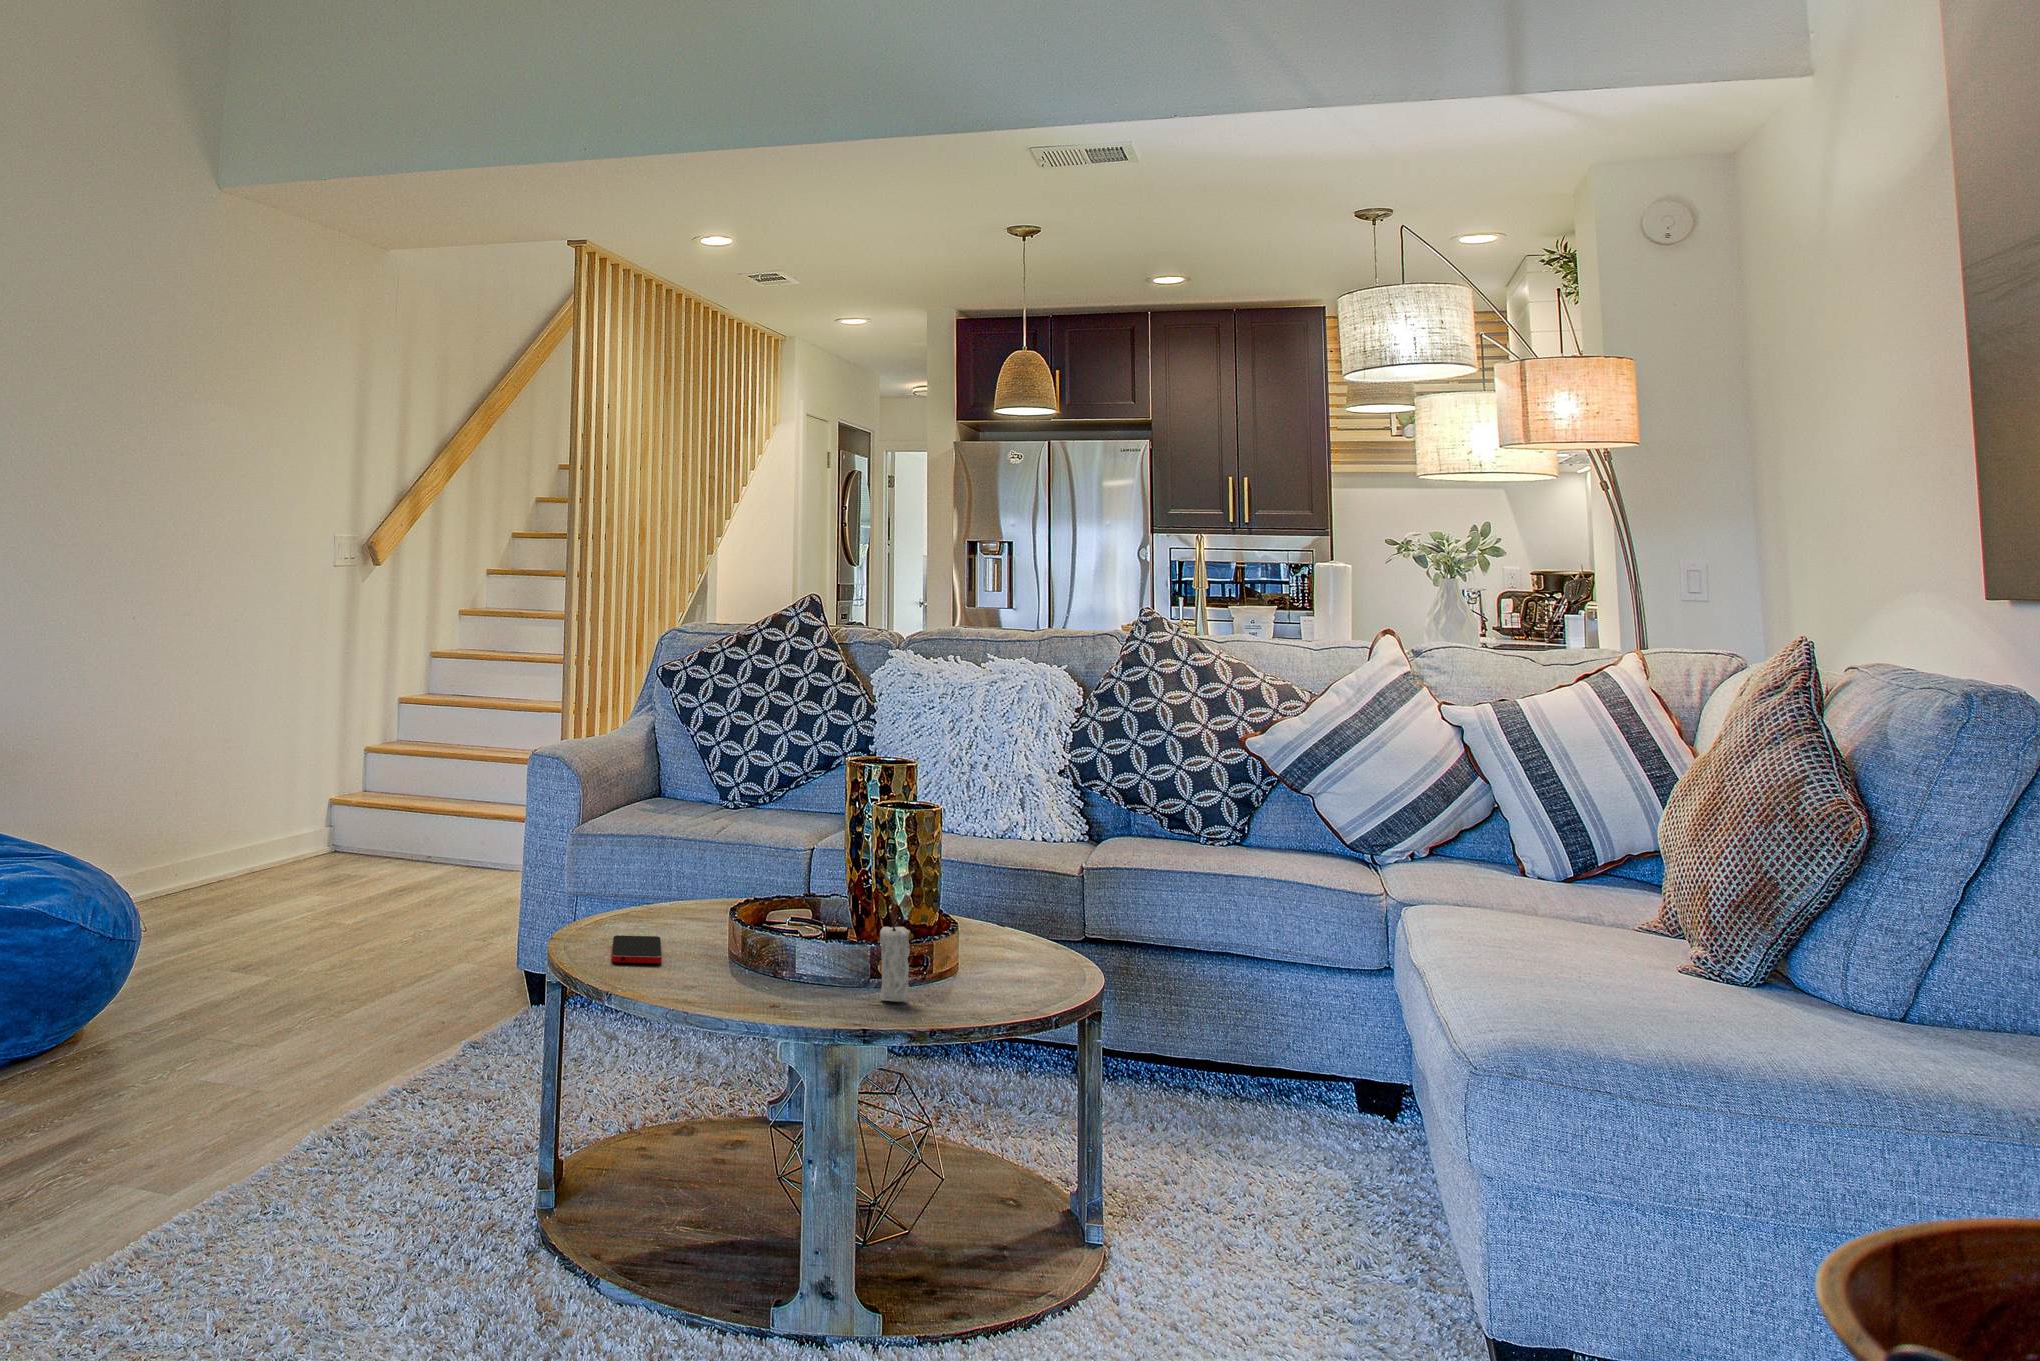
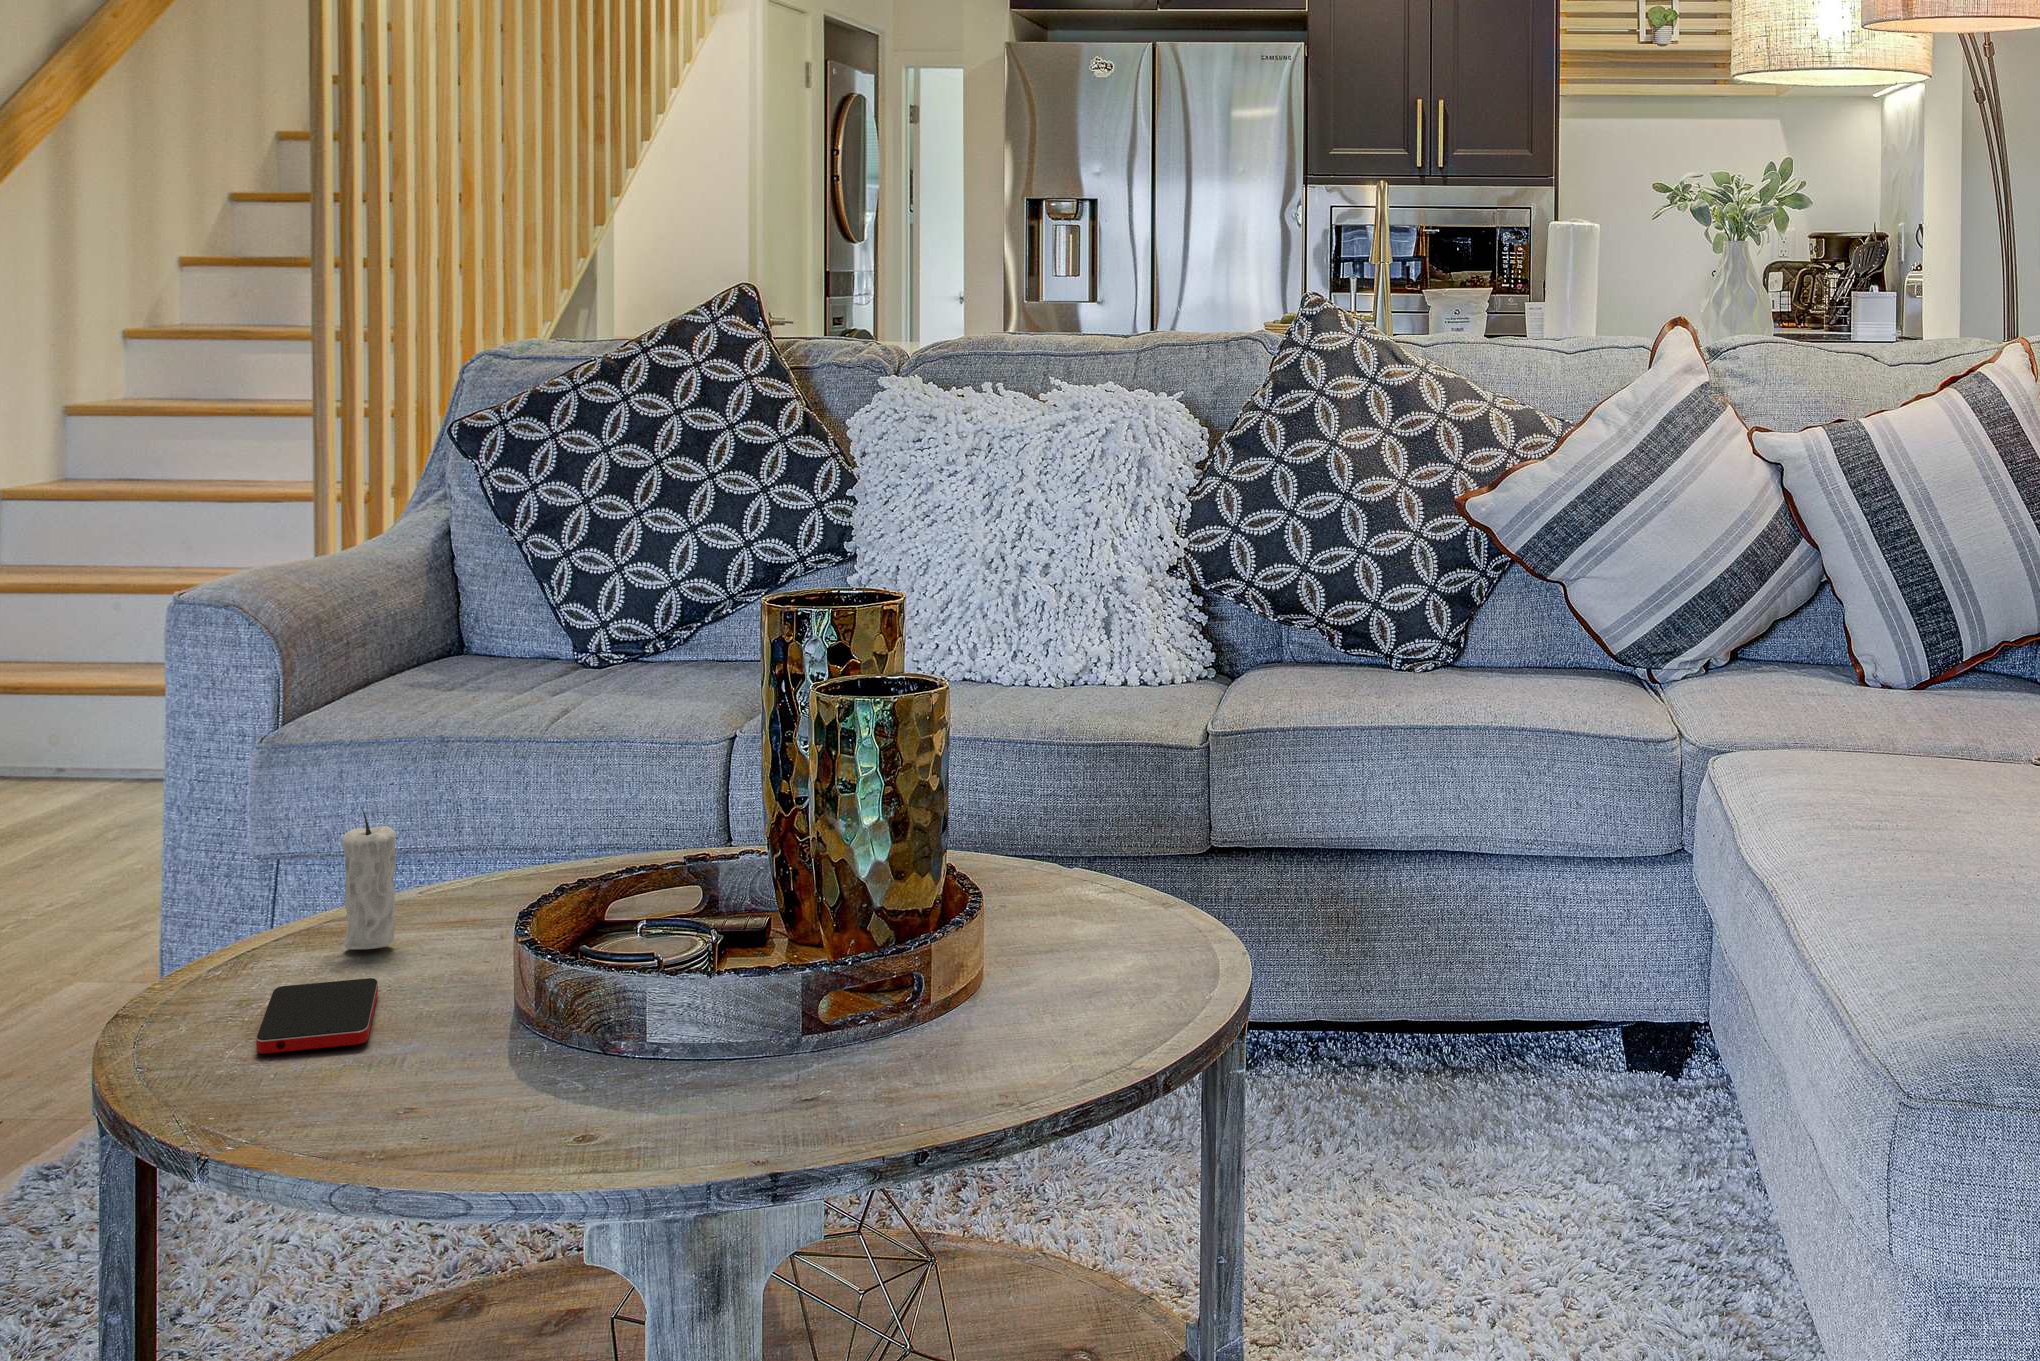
candle: present [880,918,910,1002] -> present [342,809,397,949]

